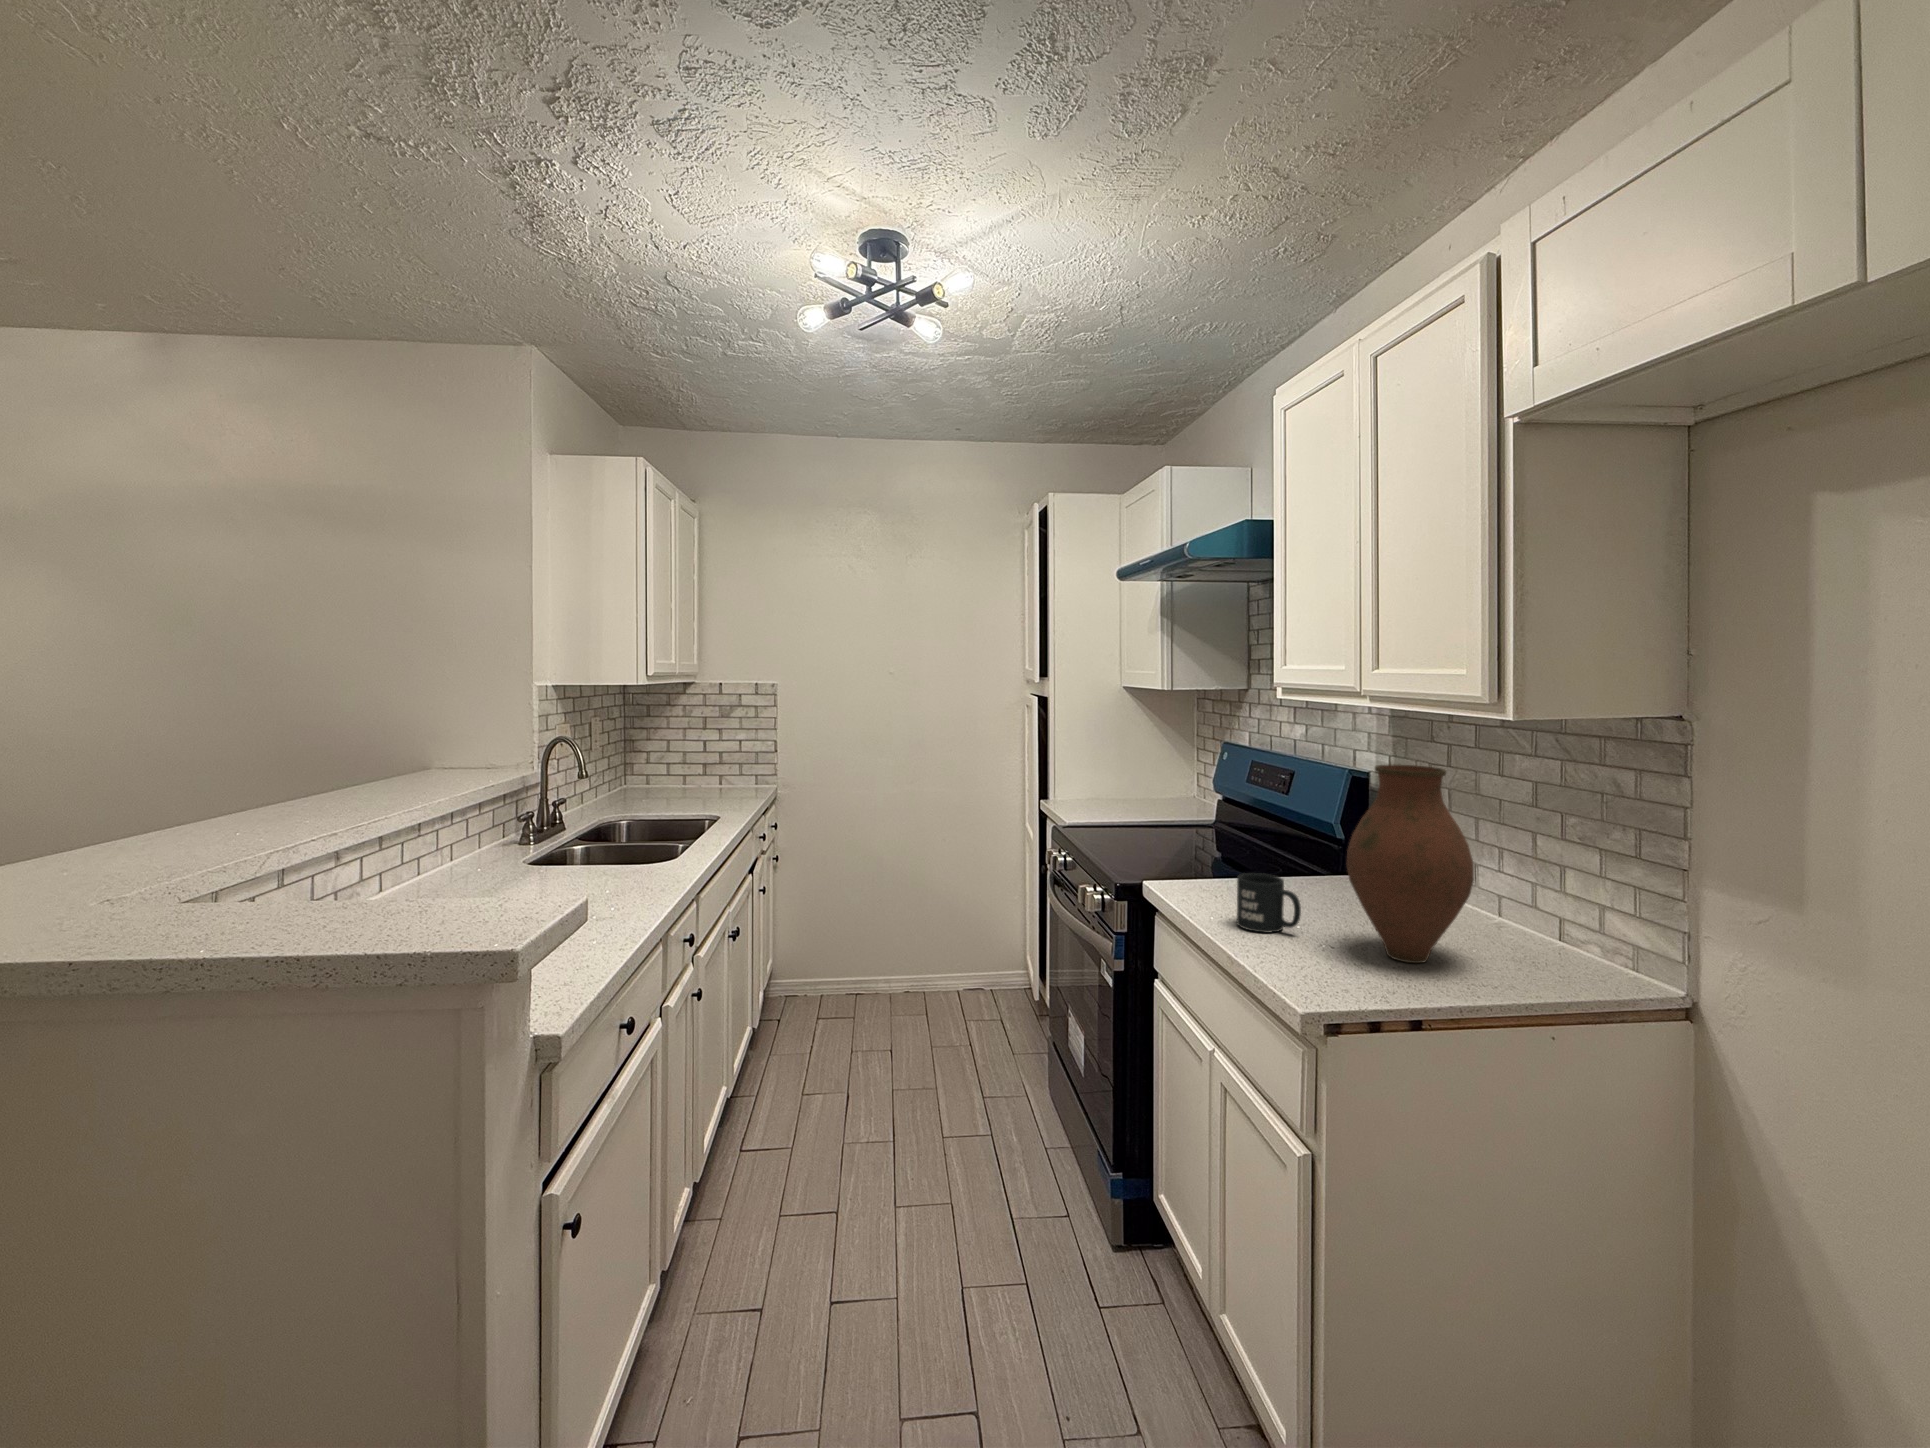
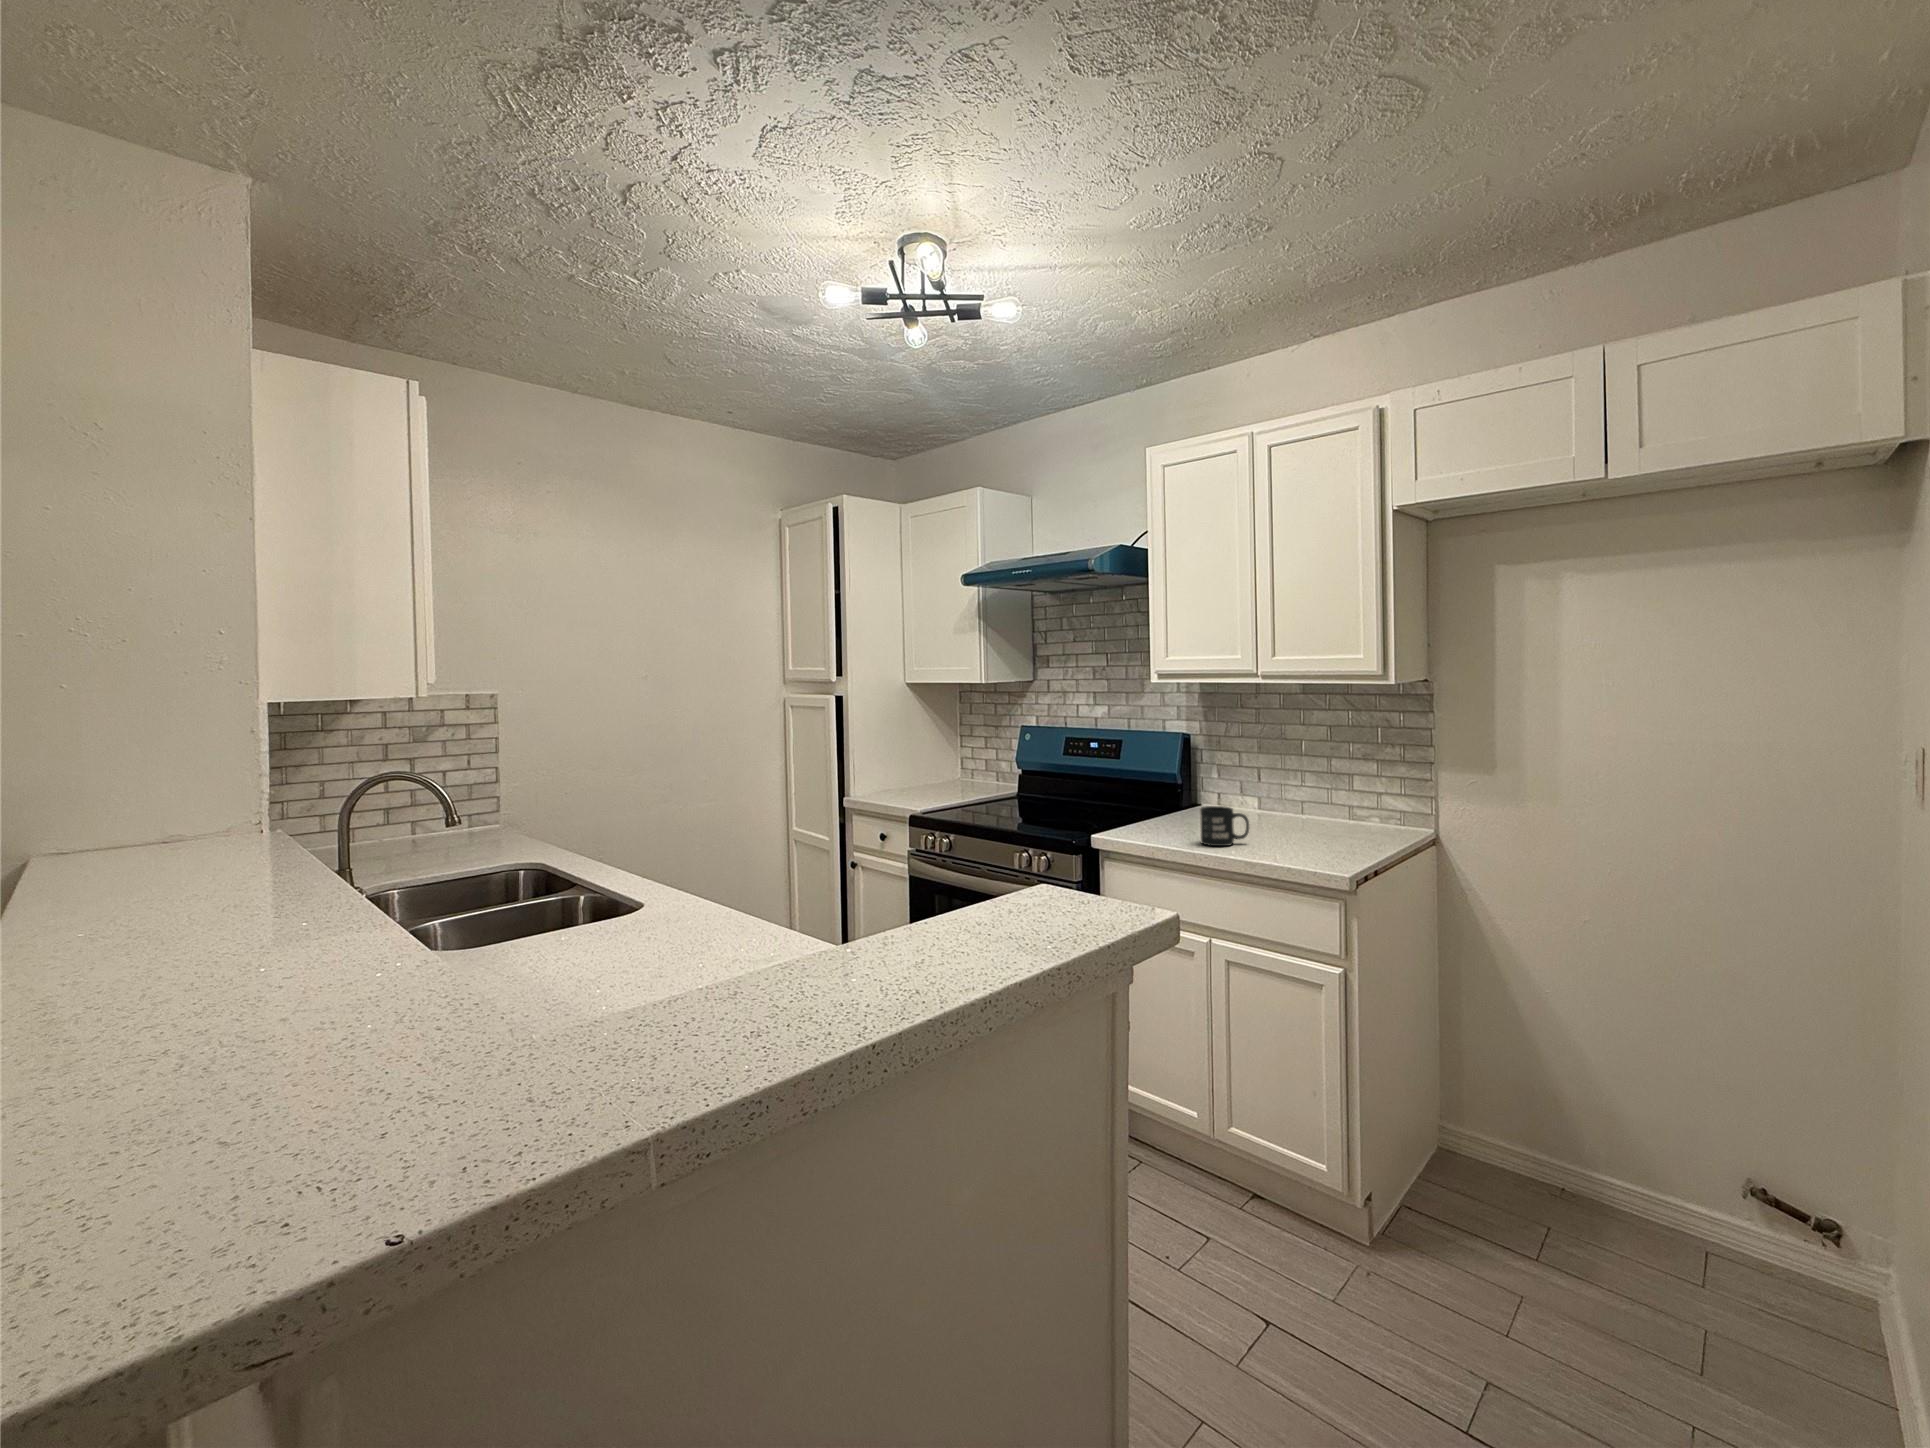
vase: present [1347,765,1474,963] -> none [1278,717,1355,843]

